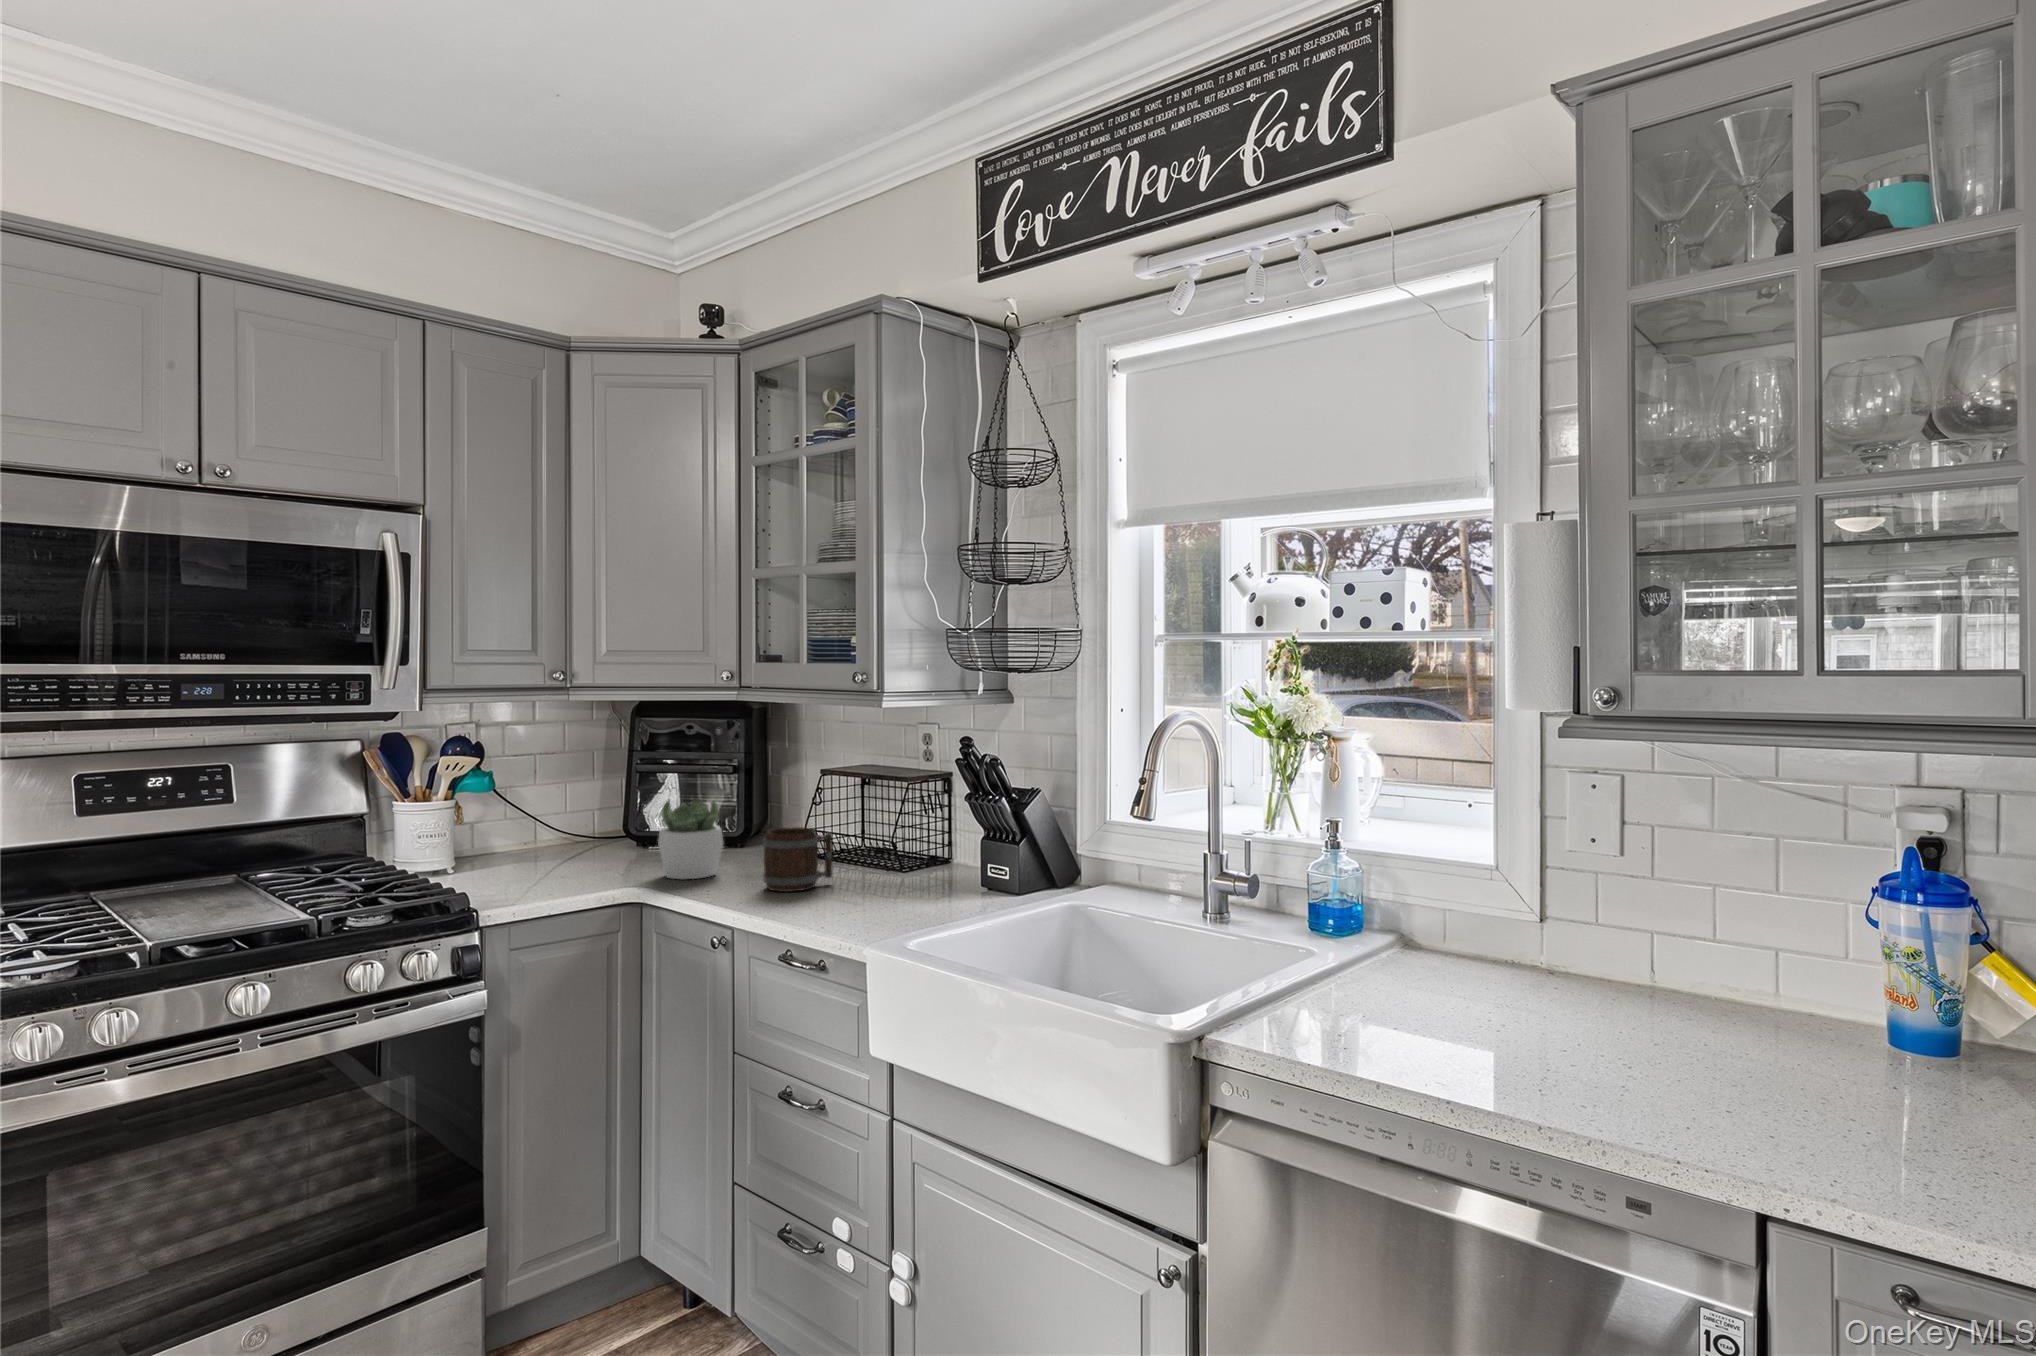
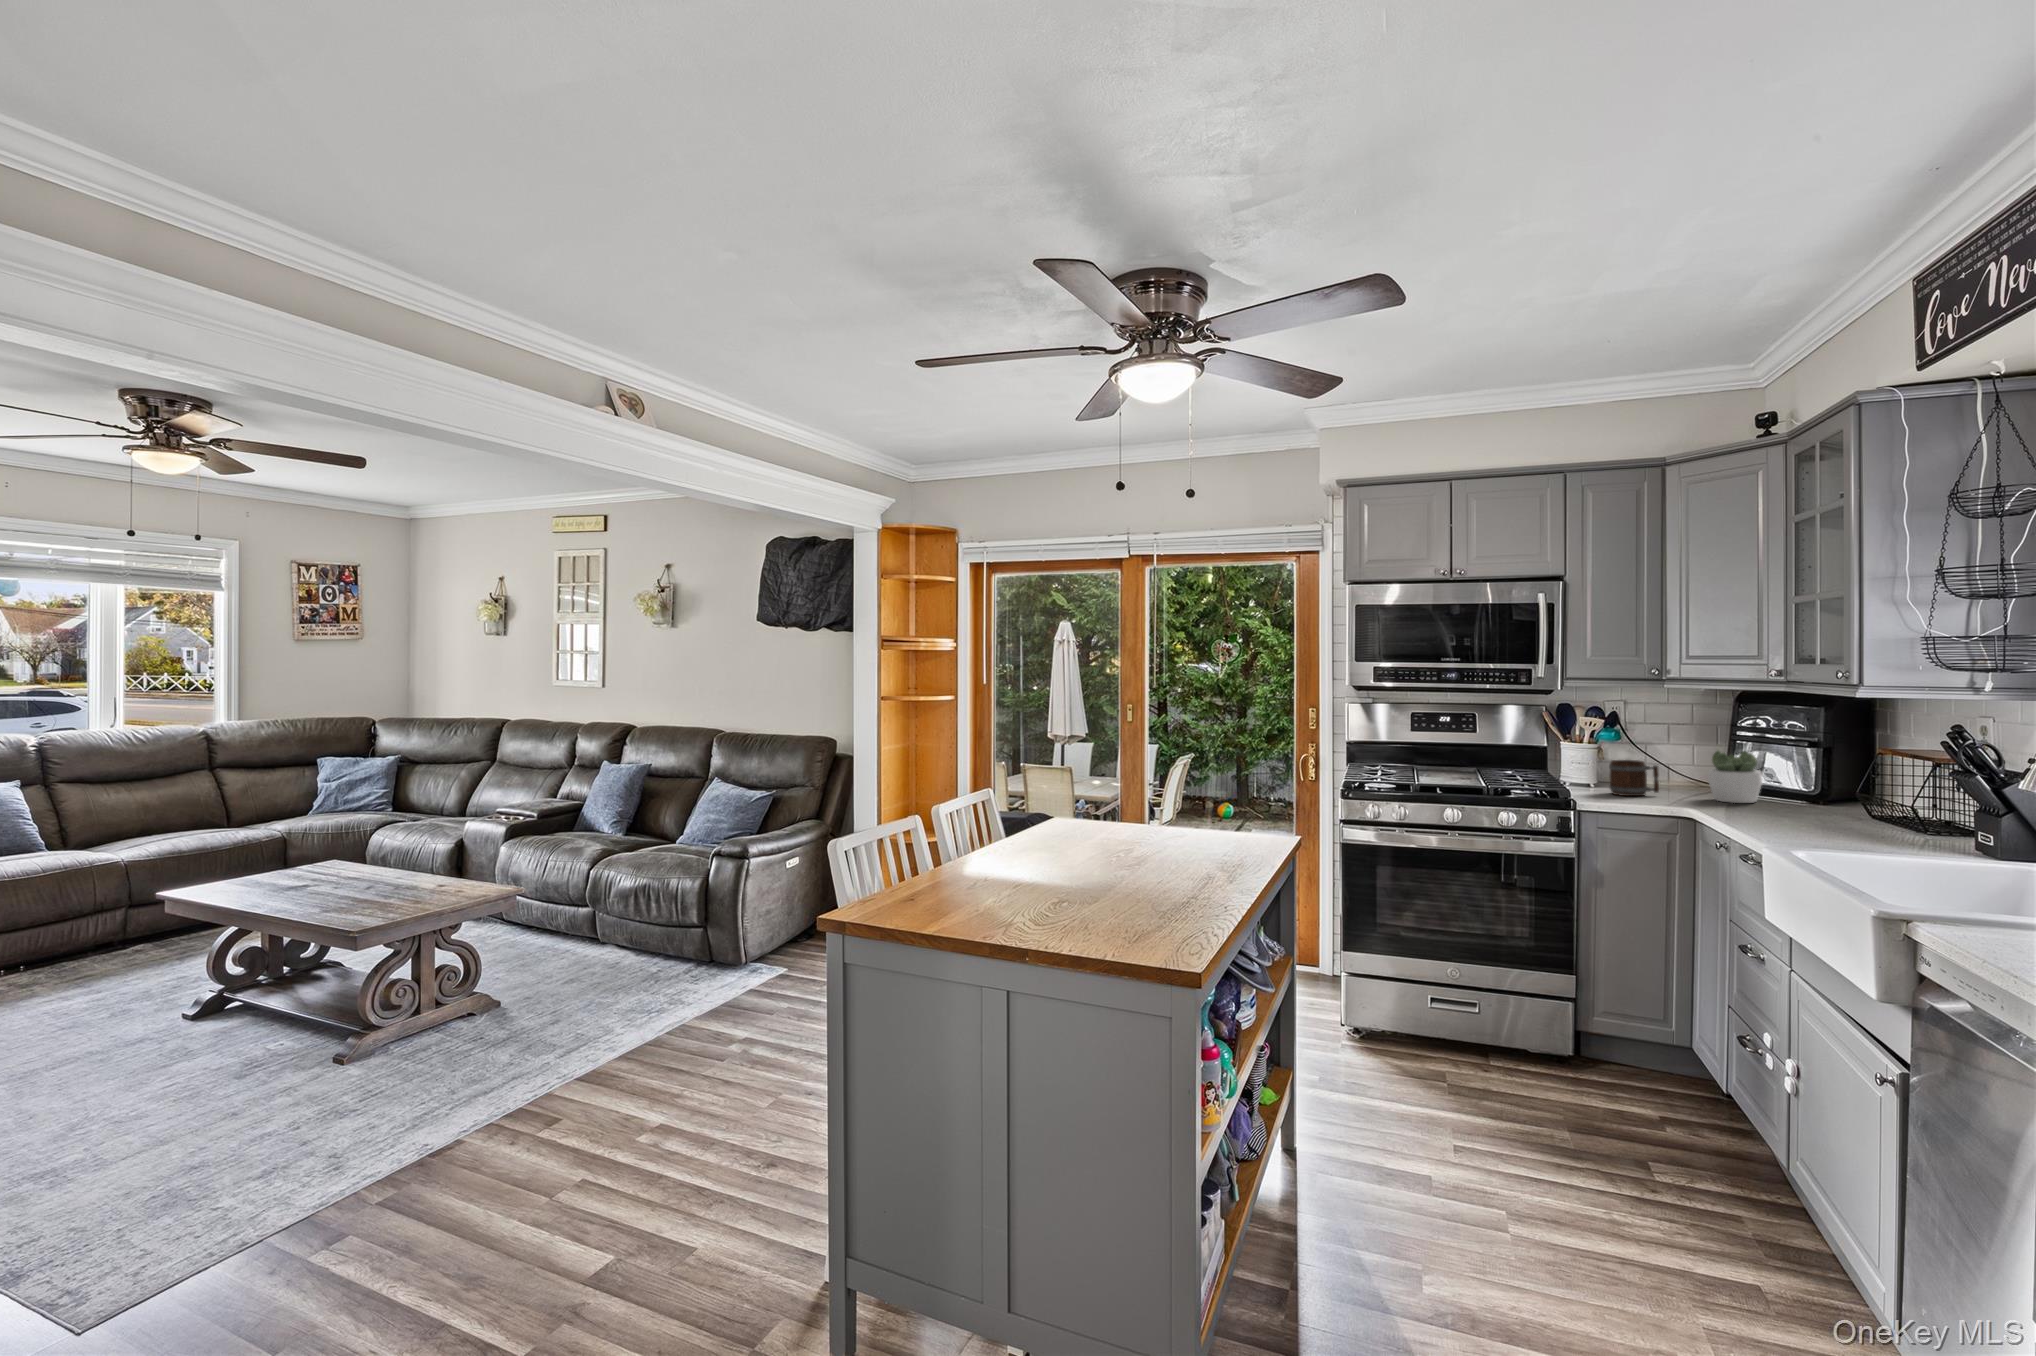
mug: present [763,827,832,892] -> present [1609,760,1659,796]

